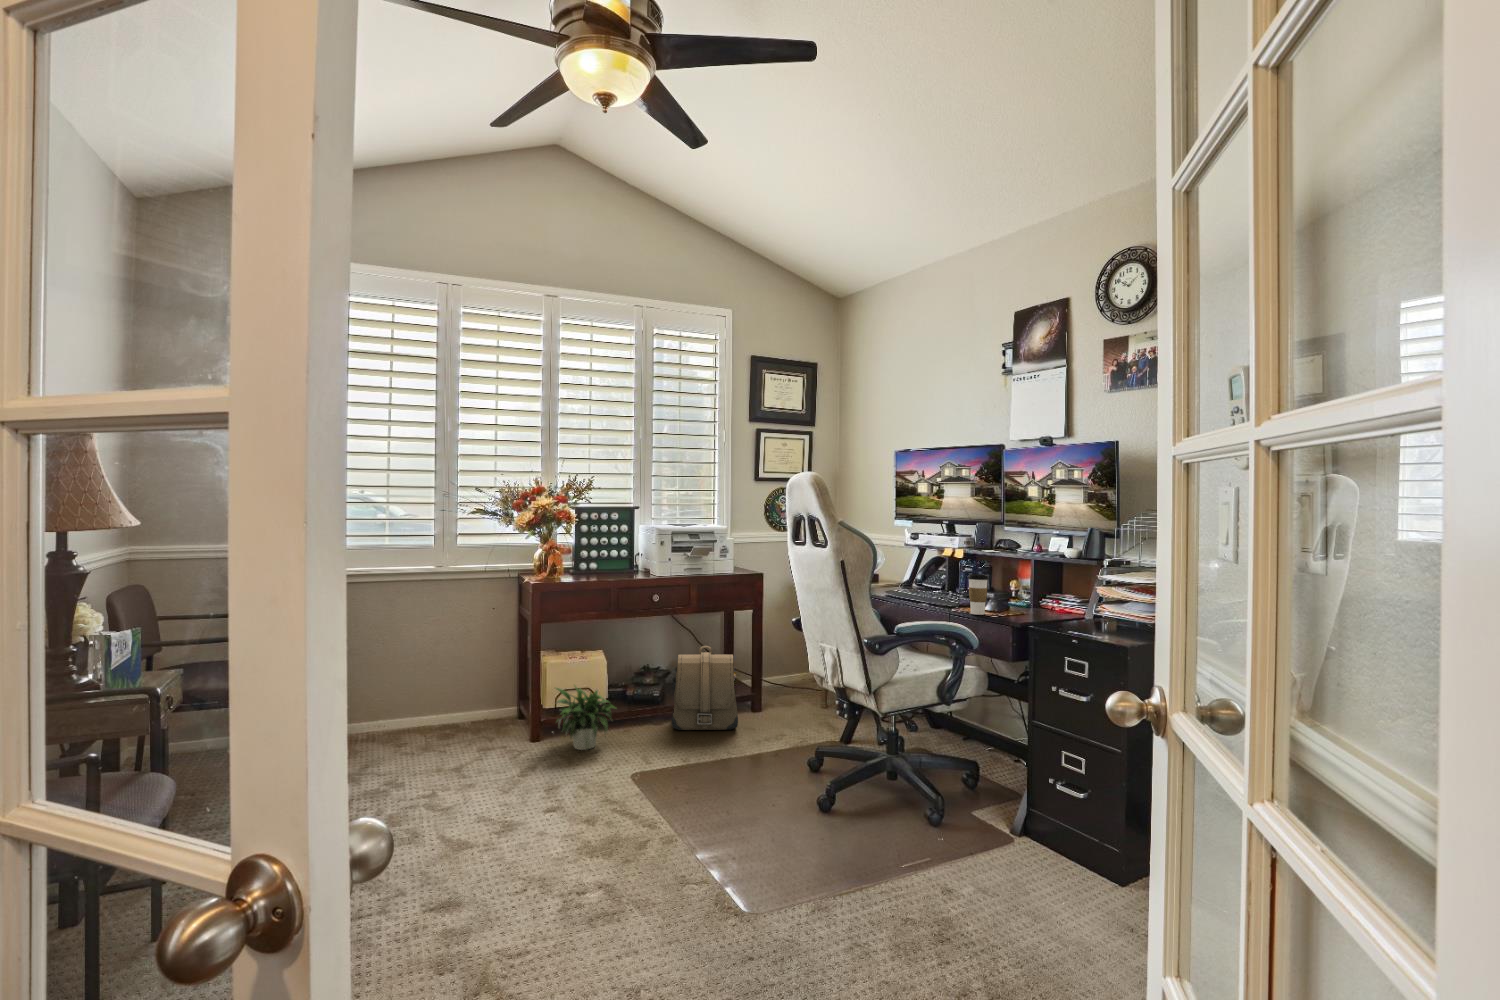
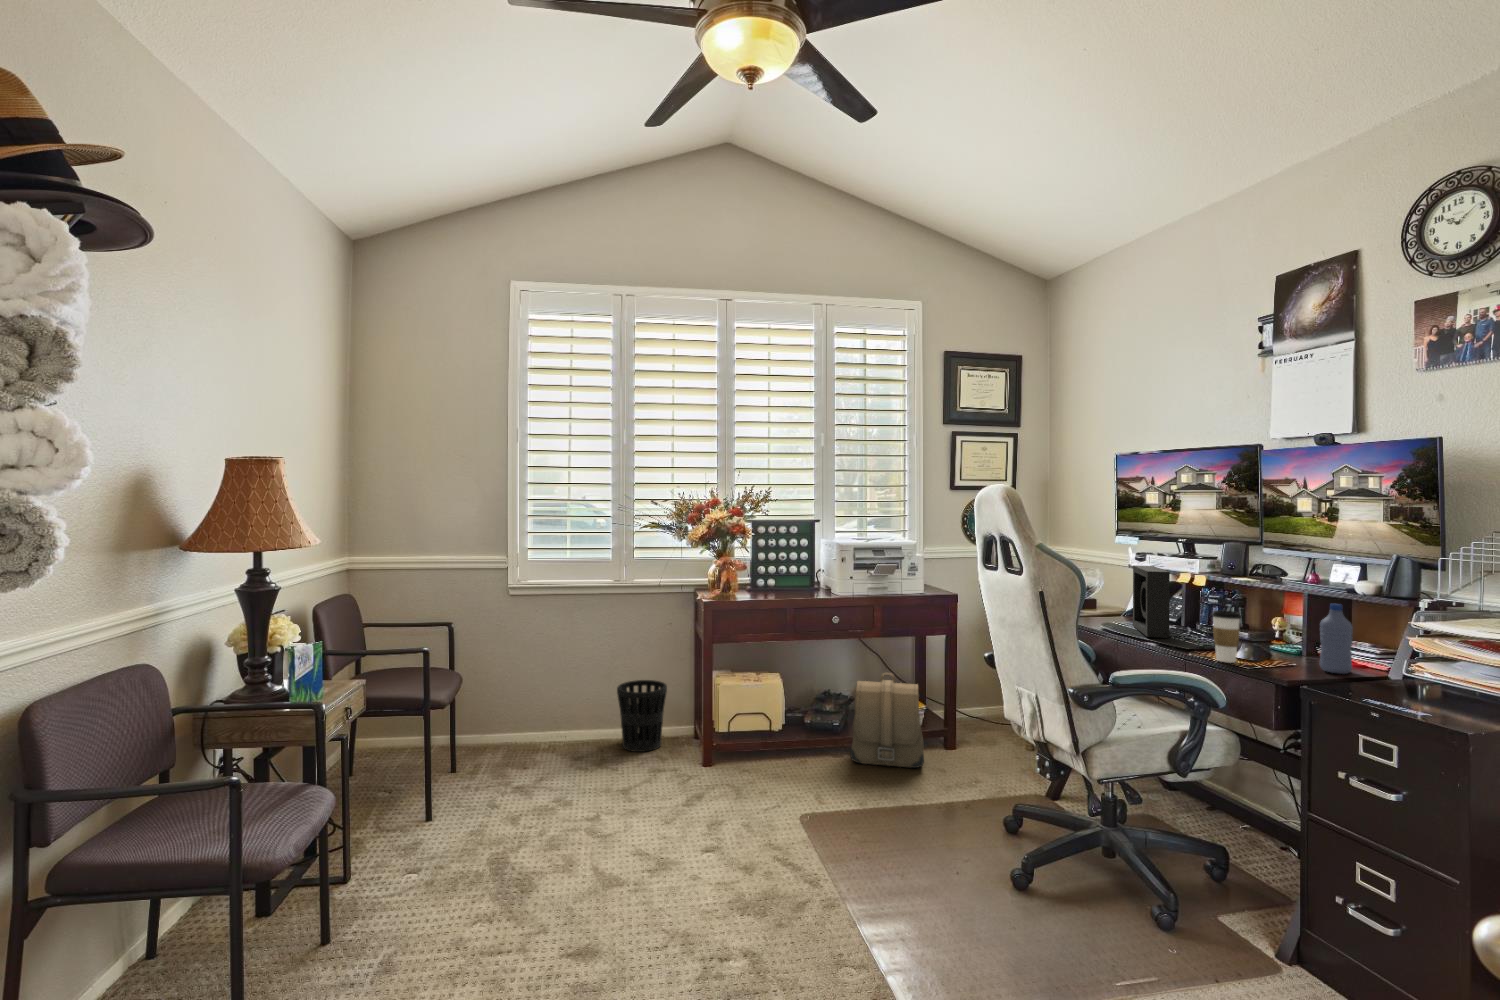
speaker: none [909,543,937,600] -> present [1133,565,1170,638]
water bottle: none [1041,565,1062,618] -> present [1320,604,1352,674]
wastebasket: none [435,667,489,738] -> present [617,680,667,752]
potted plant: present [552,687,615,750] -> none [726,706,790,777]

